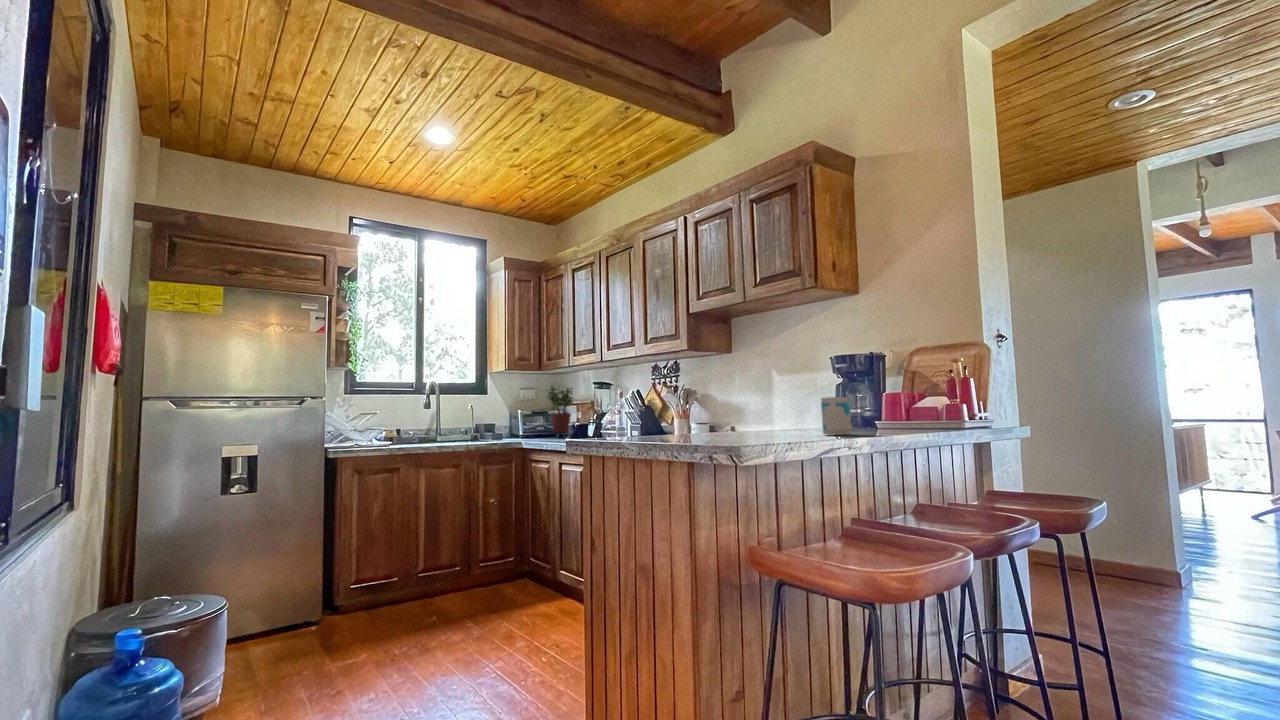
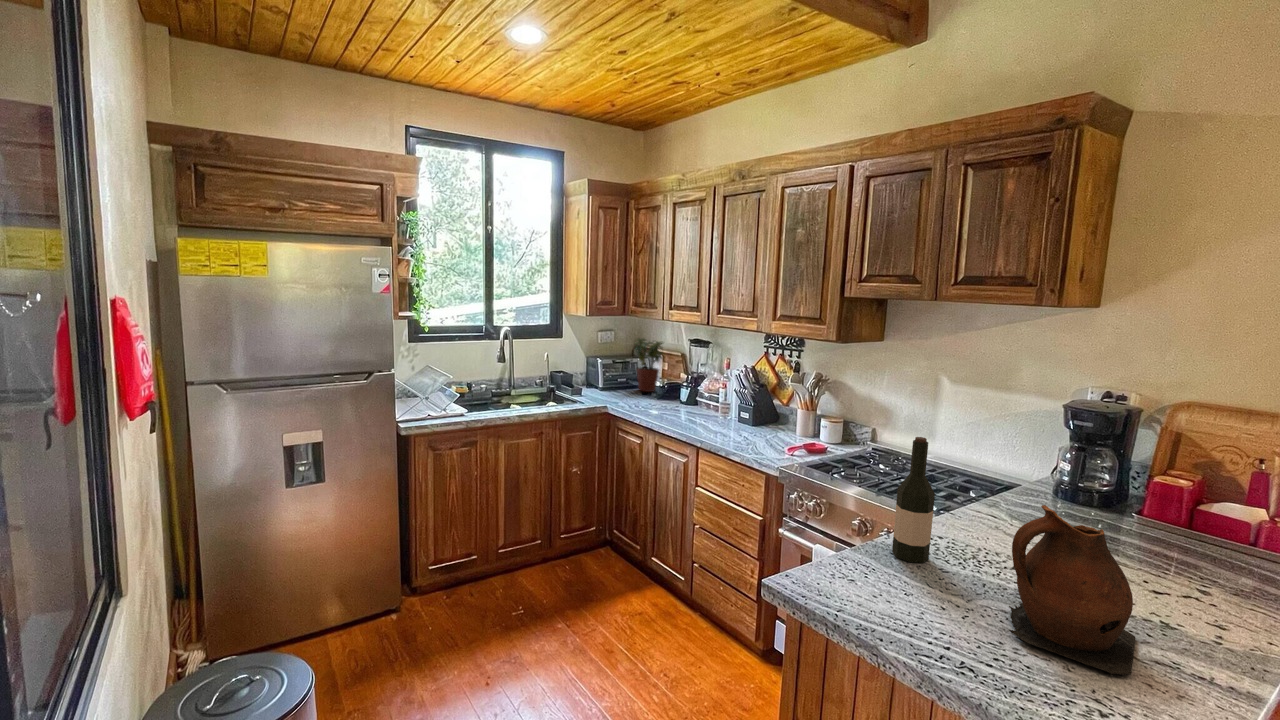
wine bottle: none [678,349,703,438] -> present [892,437,935,563]
ceramic pitcher: none [715,351,803,440] -> present [1009,505,1135,676]
mug: present [821,397,852,435] -> none [1150,566,1213,638]

